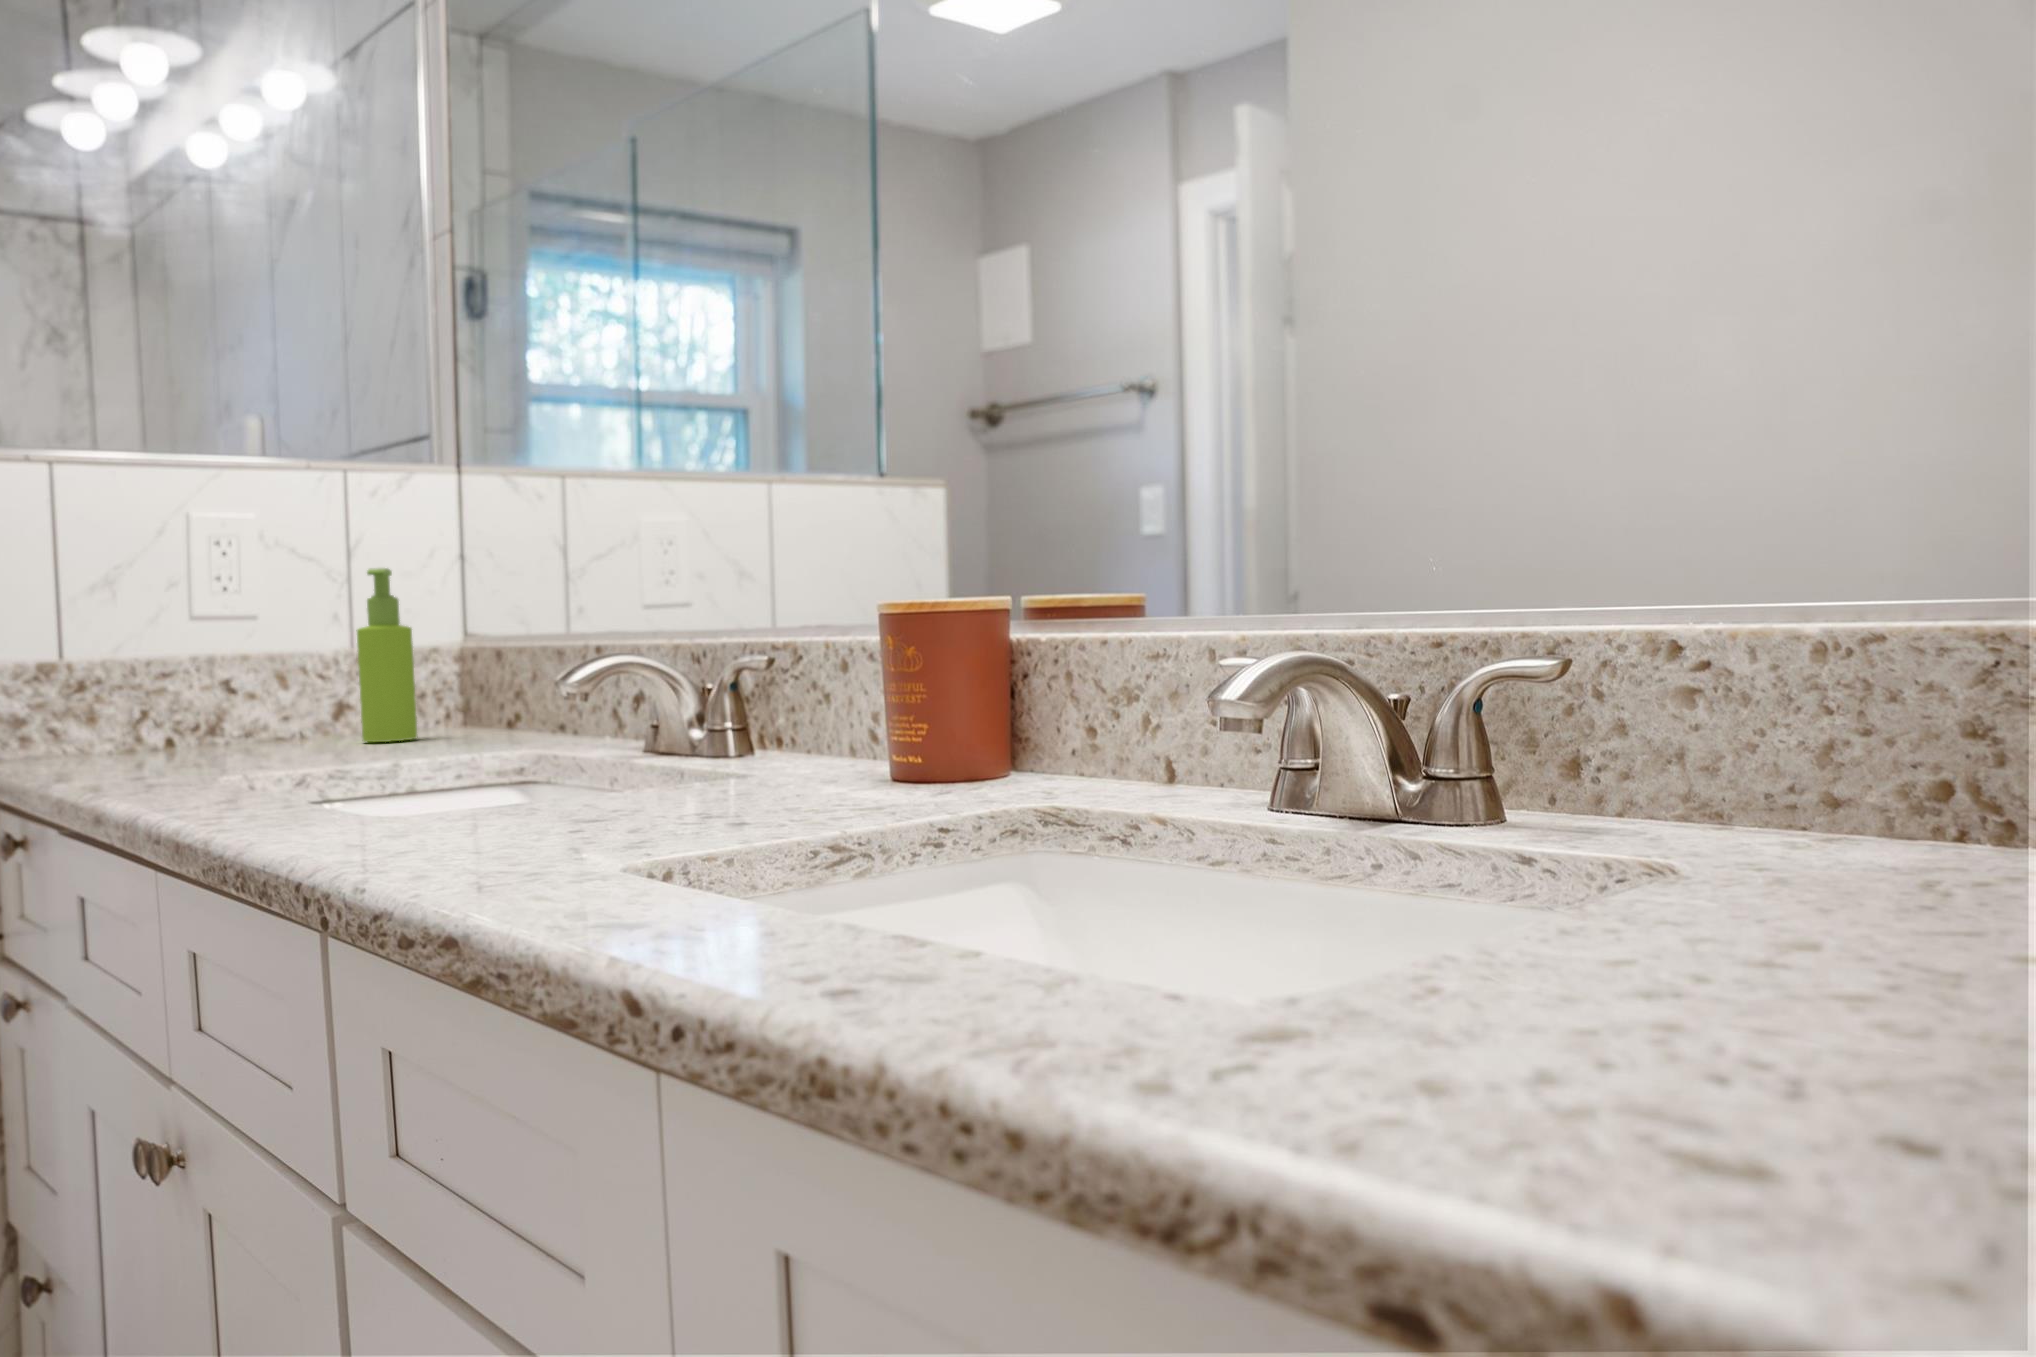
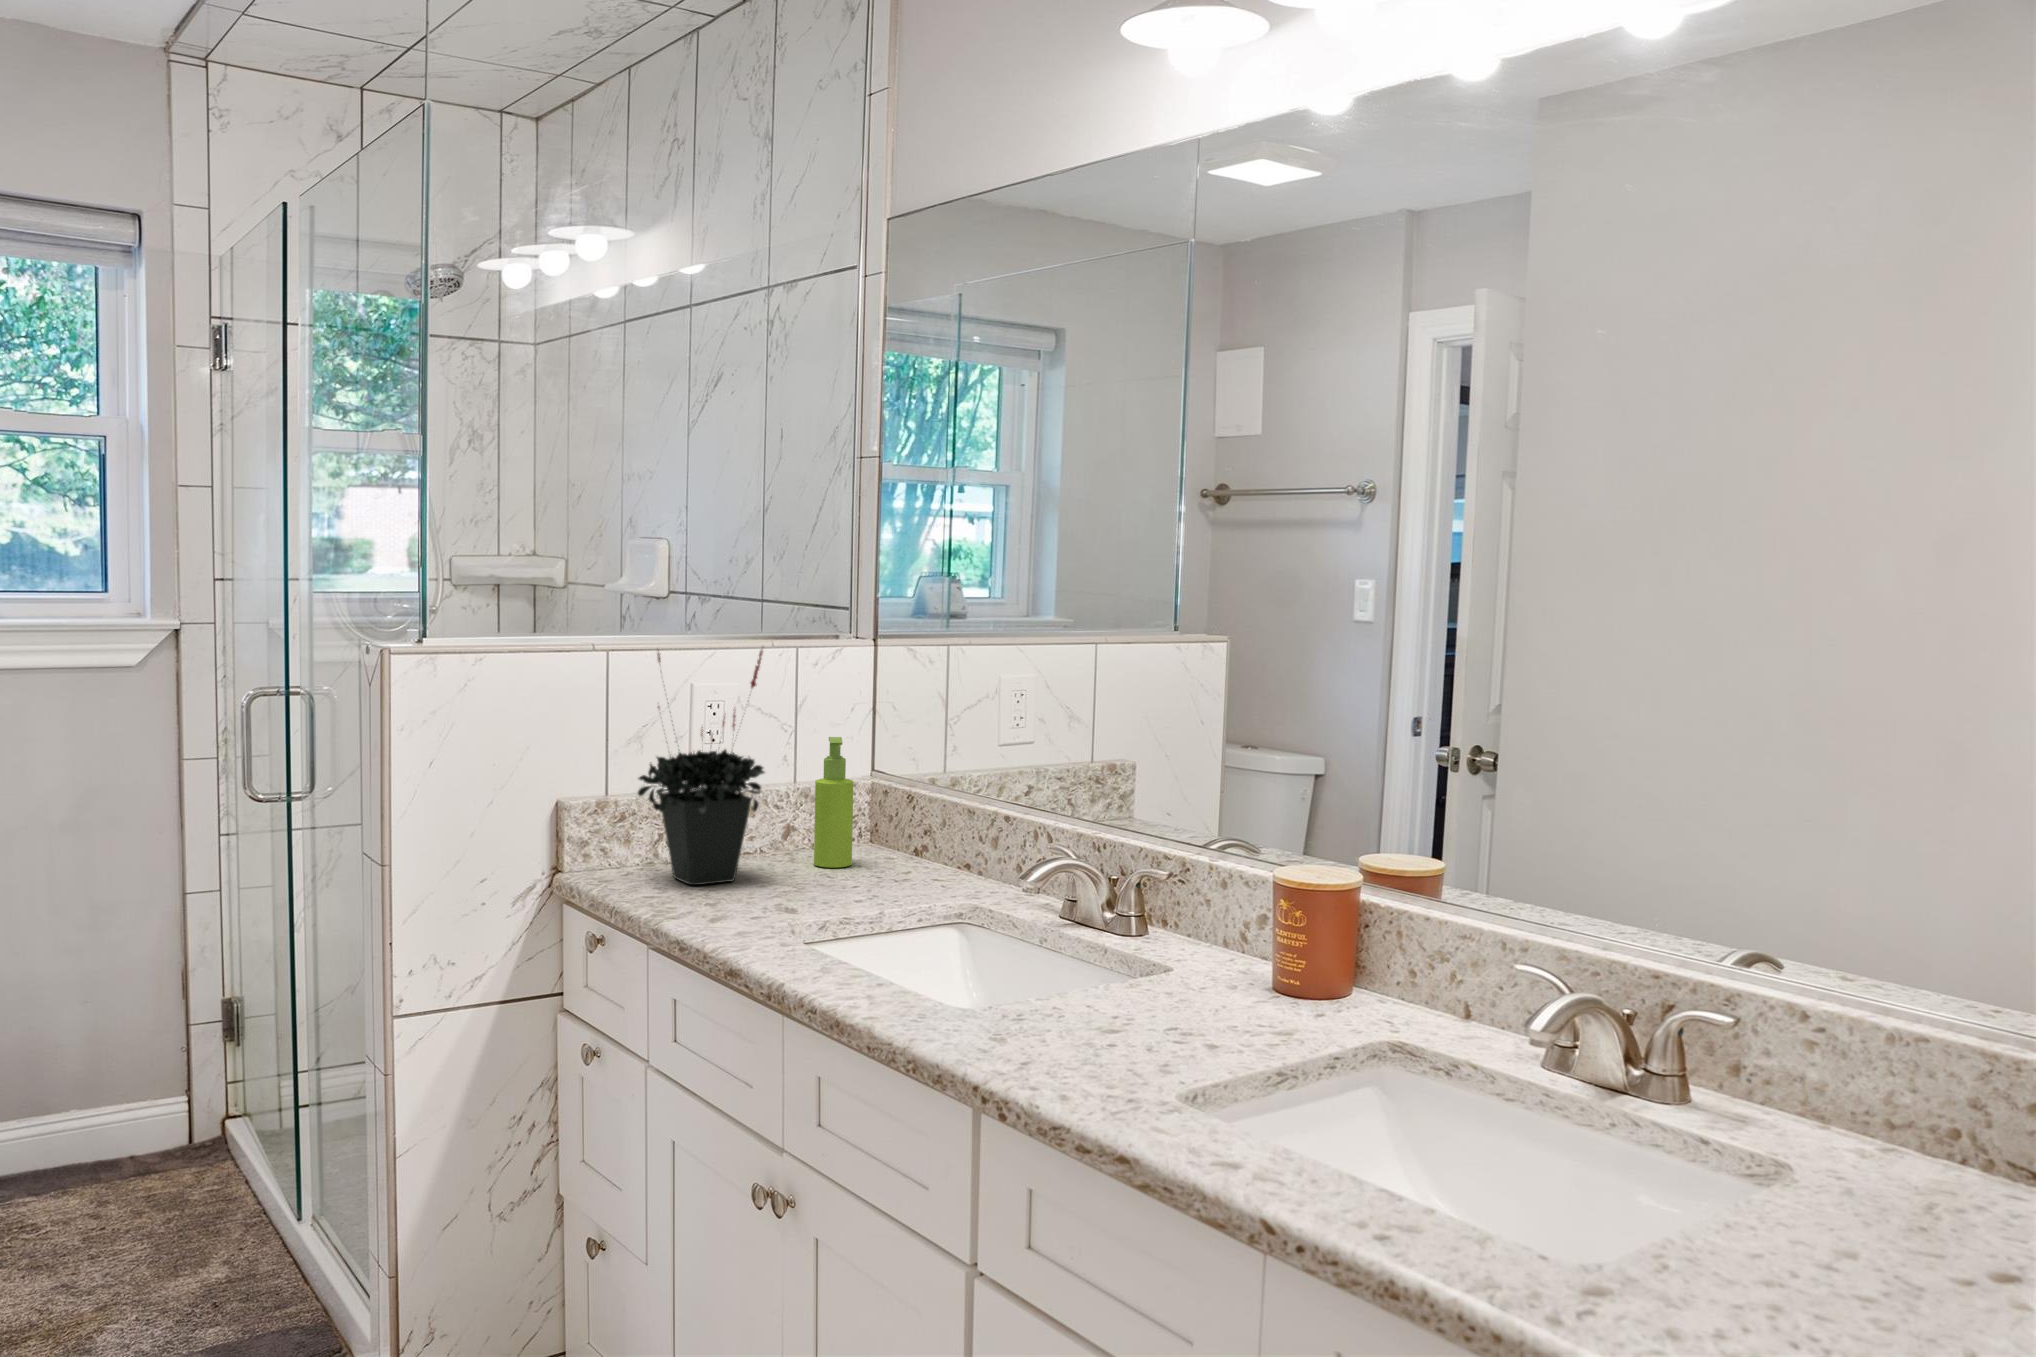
potted plant: none [61,415,266,762] -> present [638,646,764,885]

